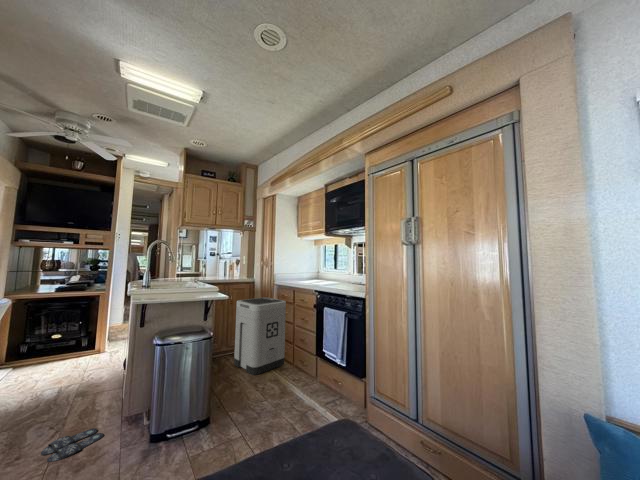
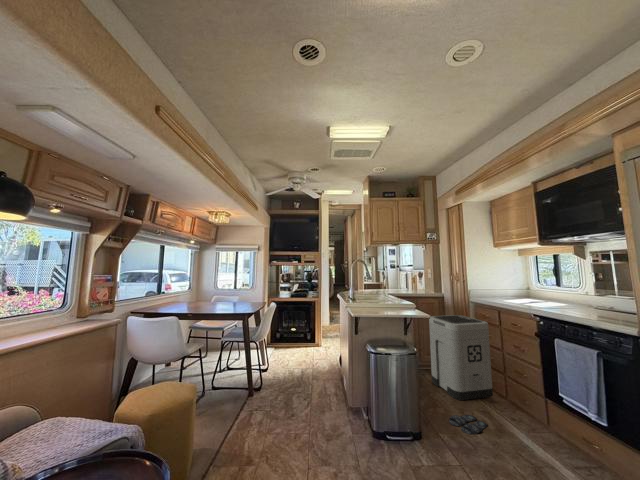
slippers: present [41,428,104,462] -> present [449,415,487,434]

